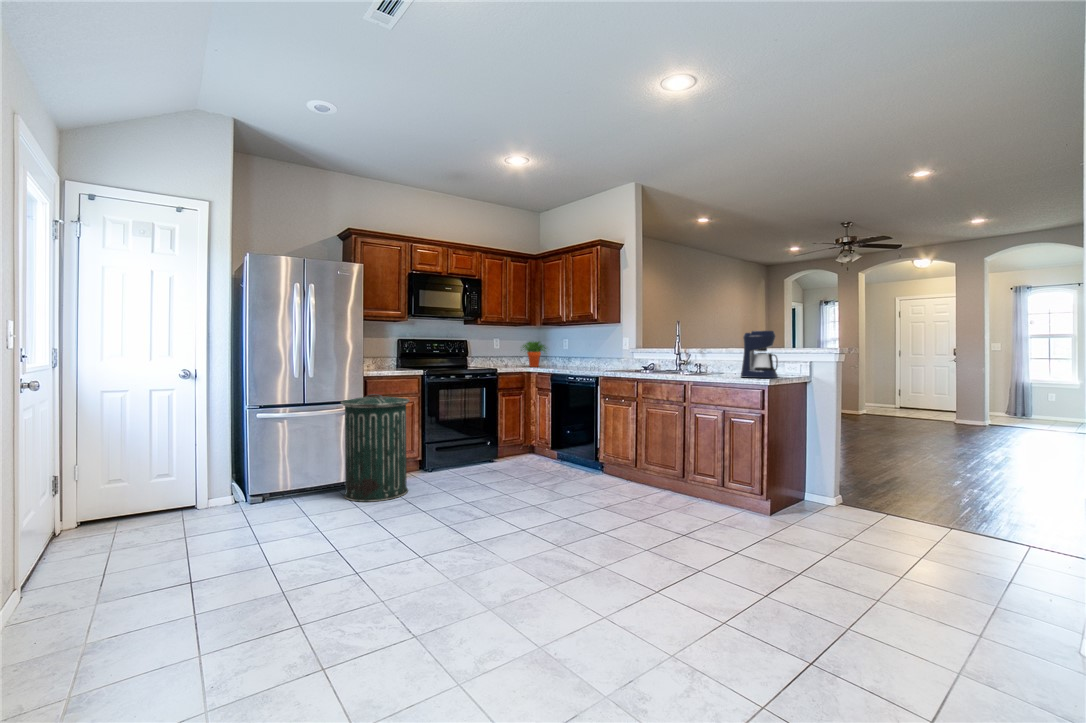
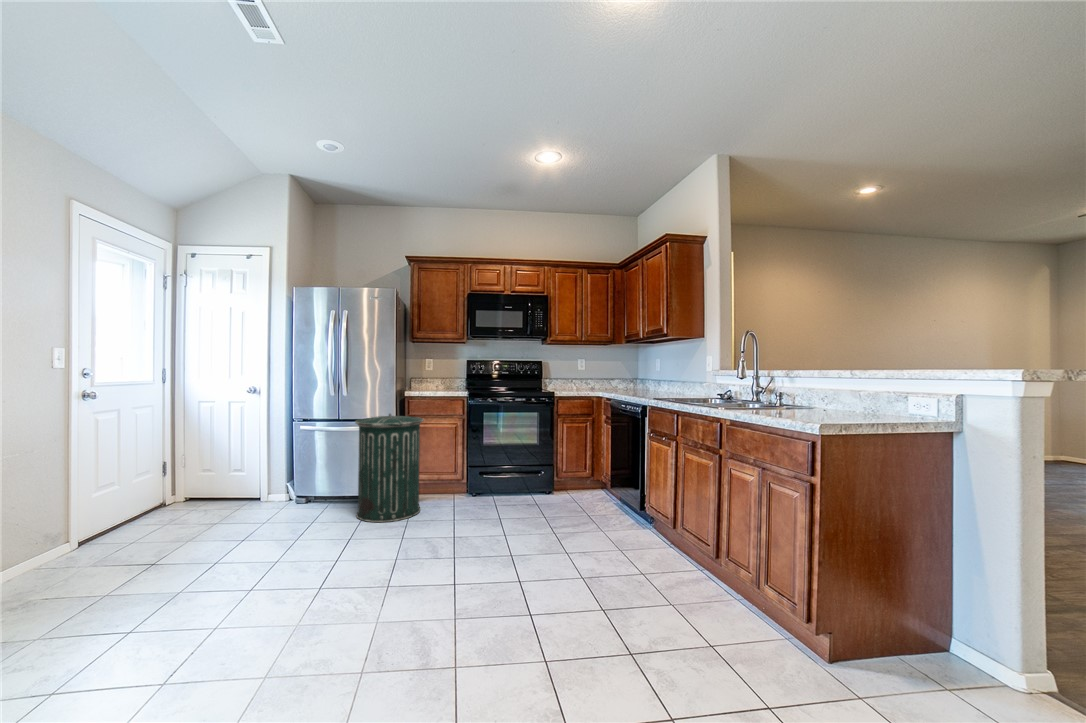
coffee maker: present [741,331,778,378] -> none [796,336,872,422]
potted plant: present [523,342,546,367] -> none [608,360,642,390]

